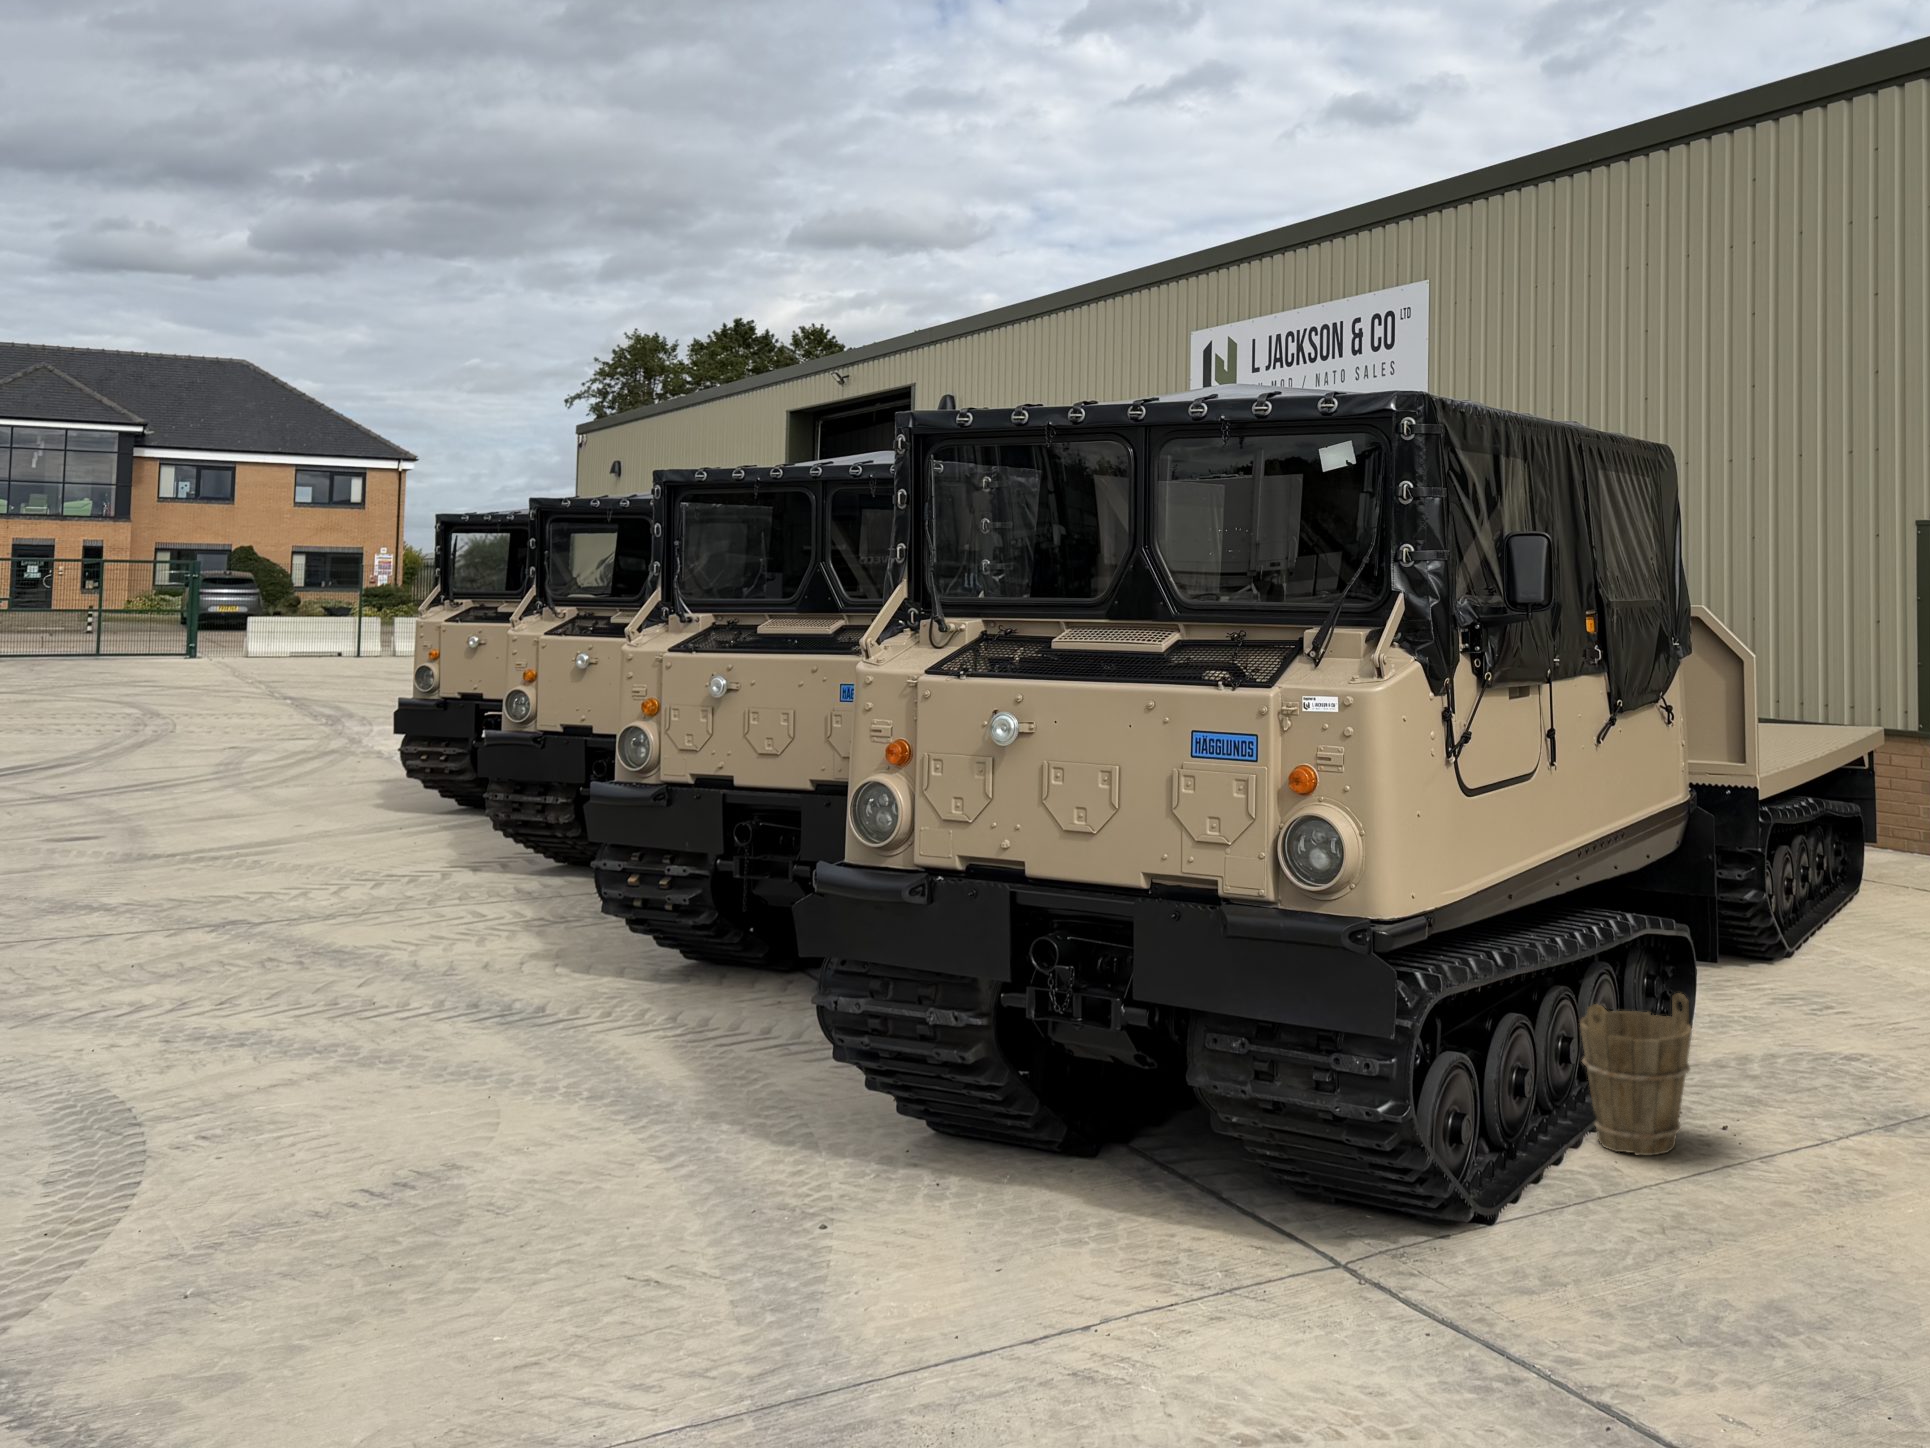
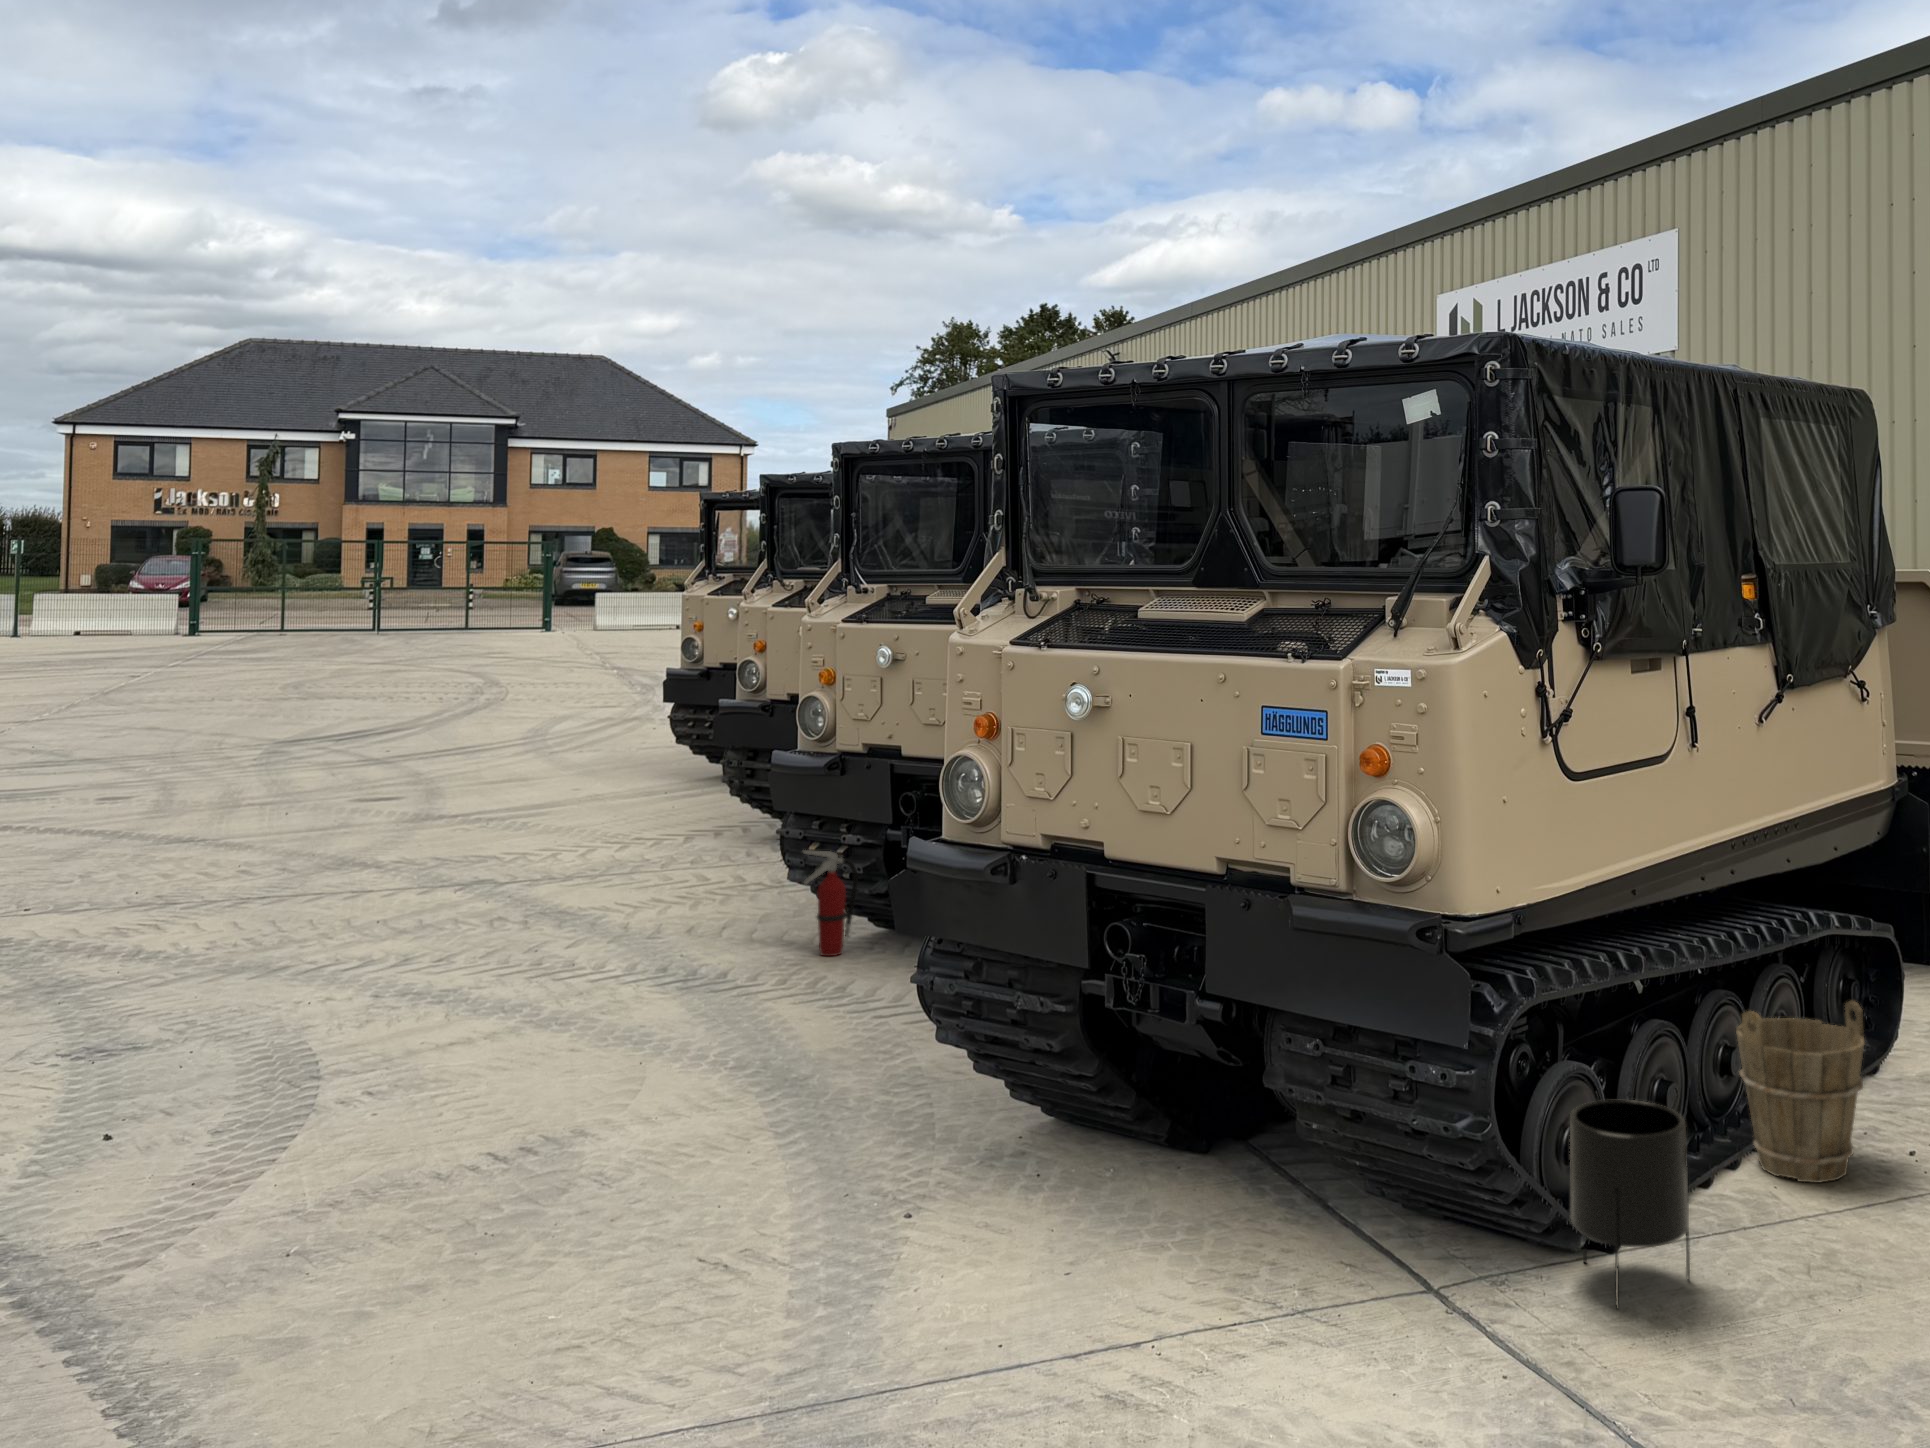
fire extinguisher: none [623,881,681,989] -> present [803,851,858,956]
planter: none [1464,1084,1566,1268] -> present [1570,1099,1690,1308]

